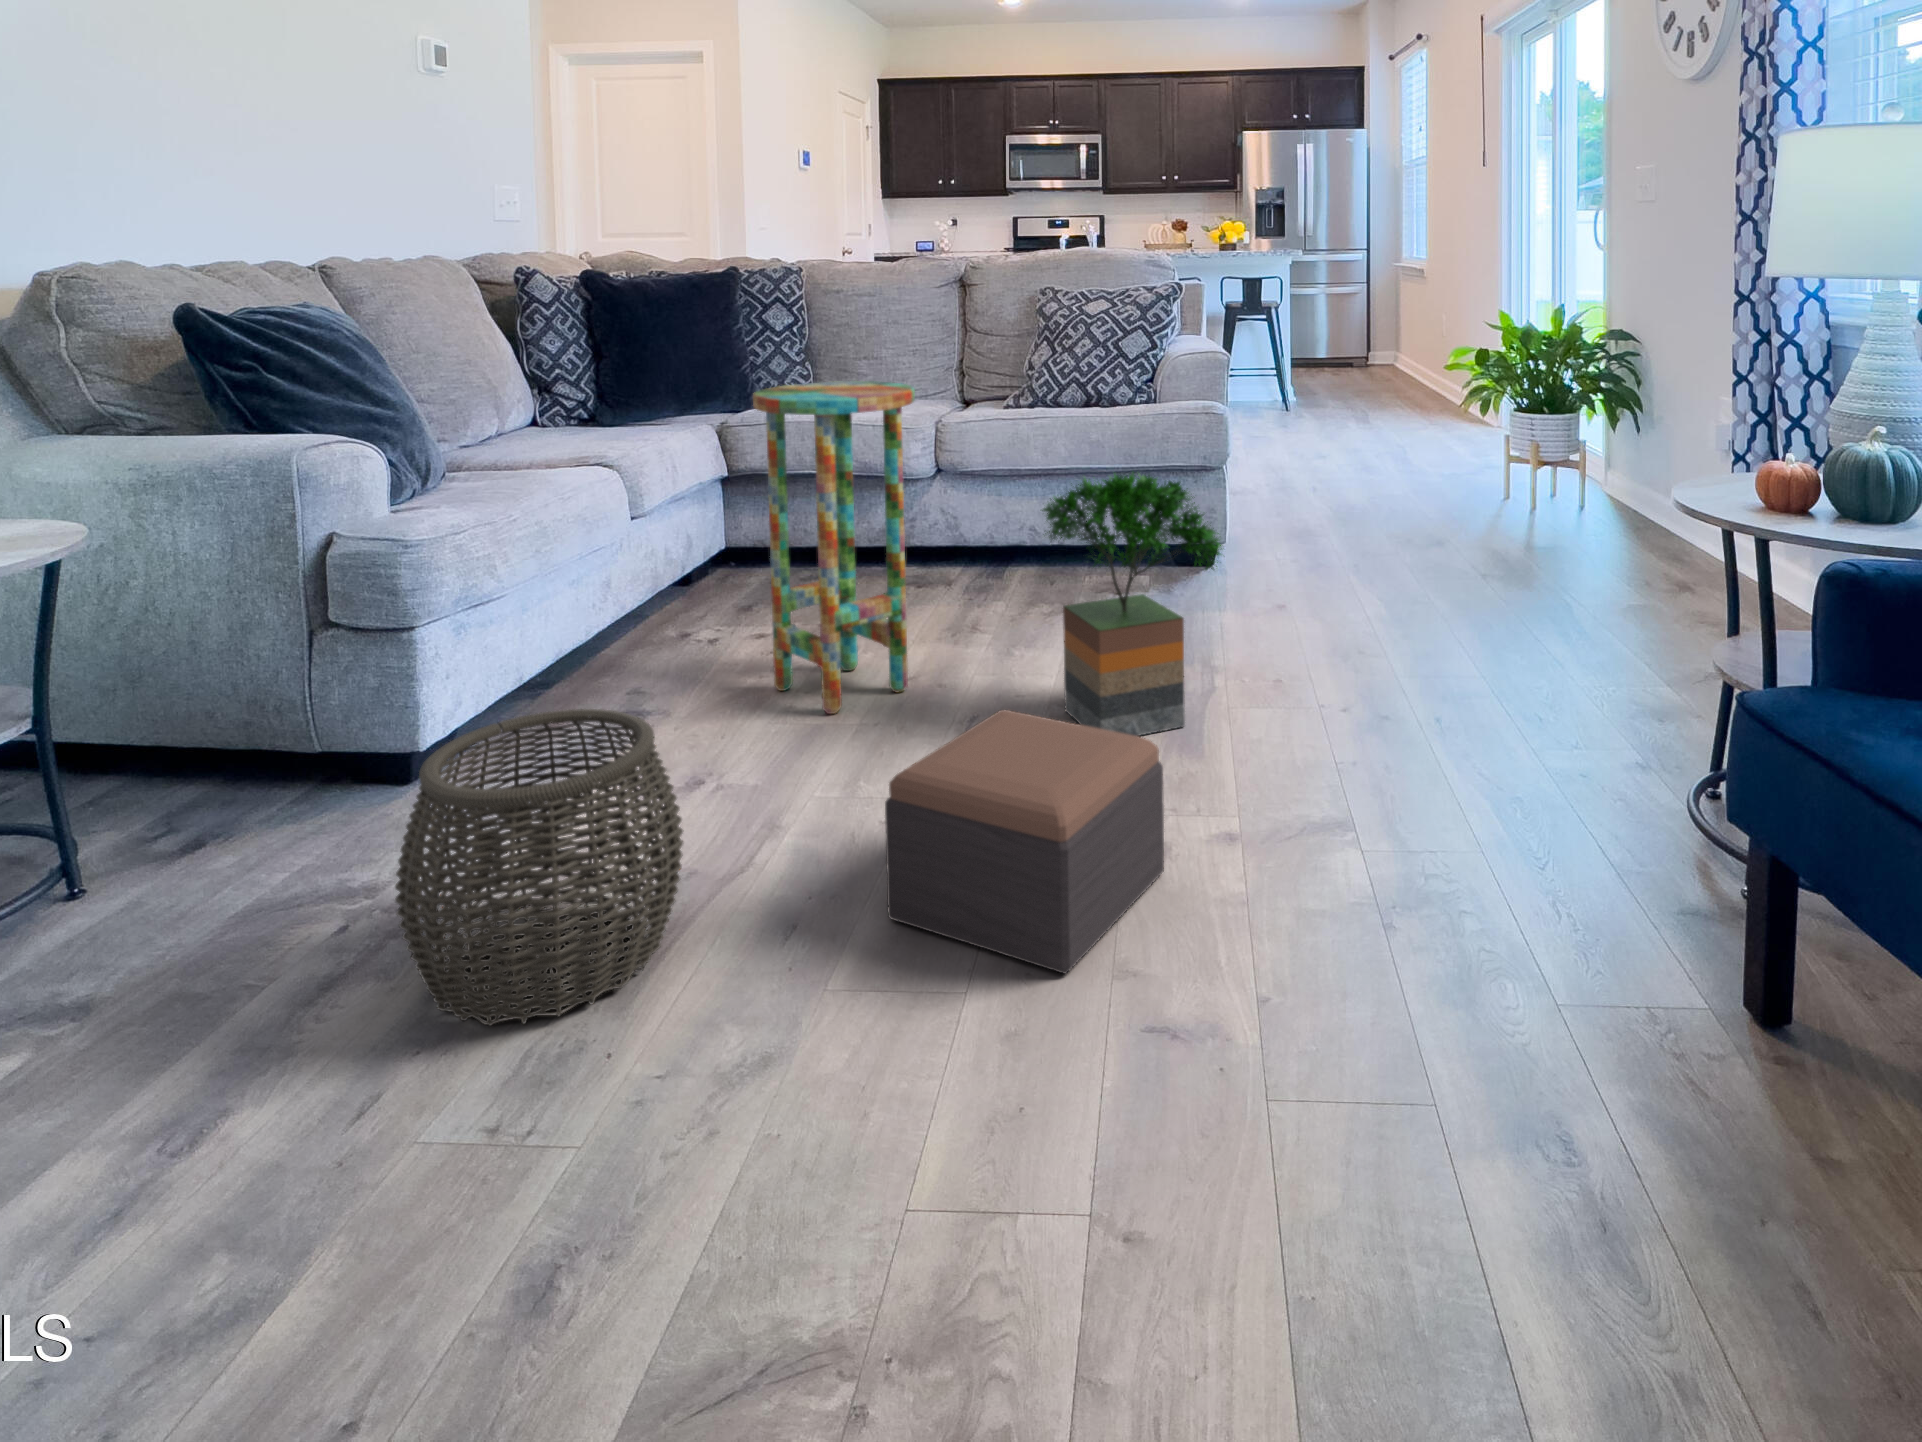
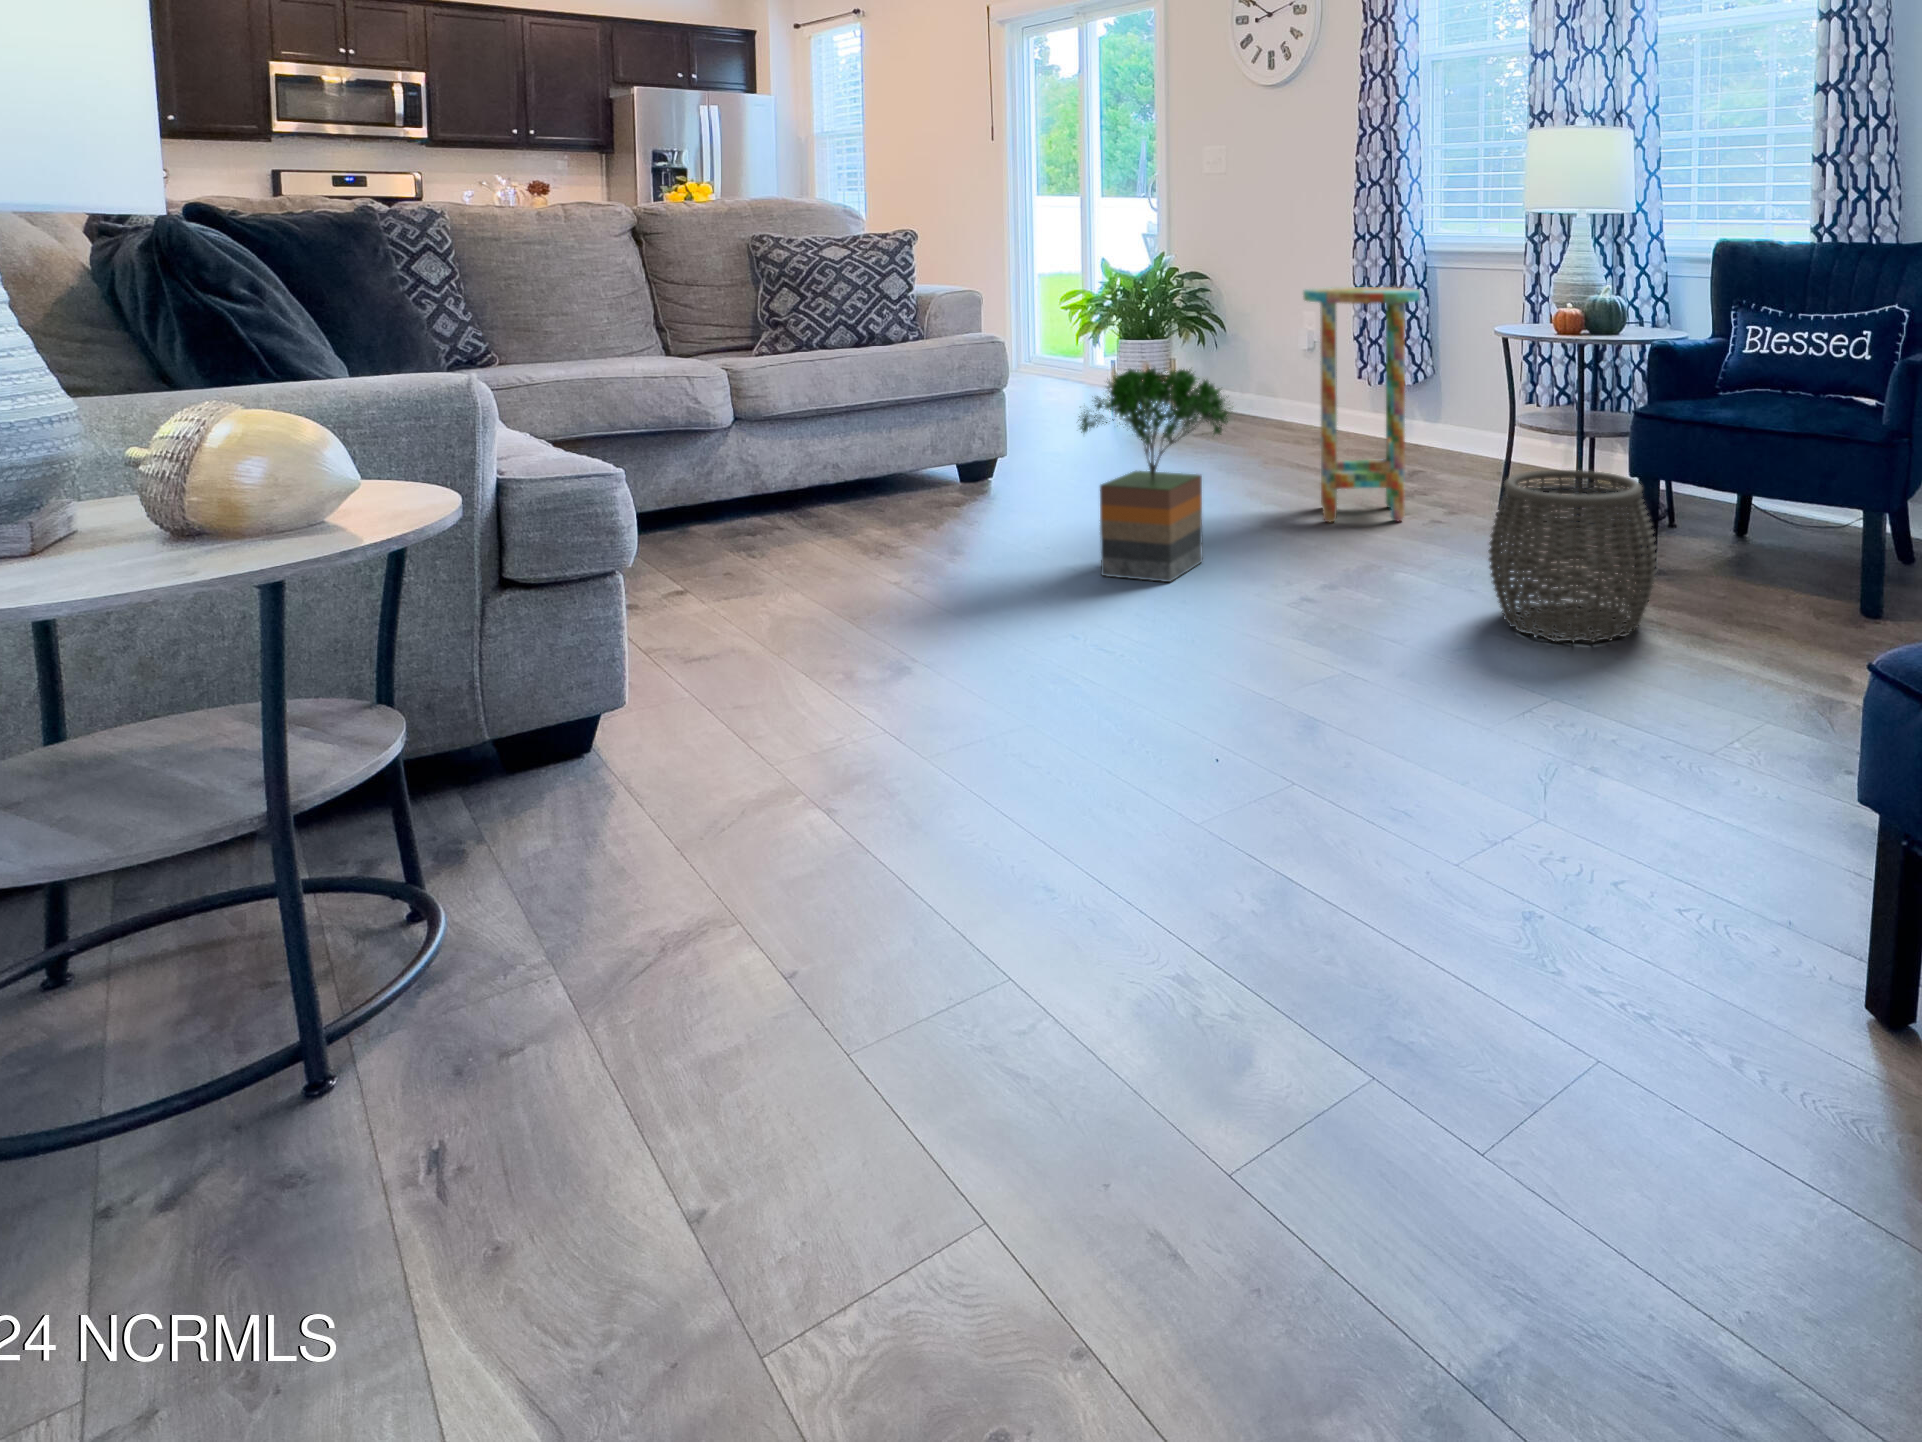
side table: present [753,381,915,714] -> present [1303,287,1421,522]
woven basket: present [395,709,683,1025] -> present [1489,470,1657,642]
footstool: present [885,710,1164,974] -> none [1216,521,1406,682]

